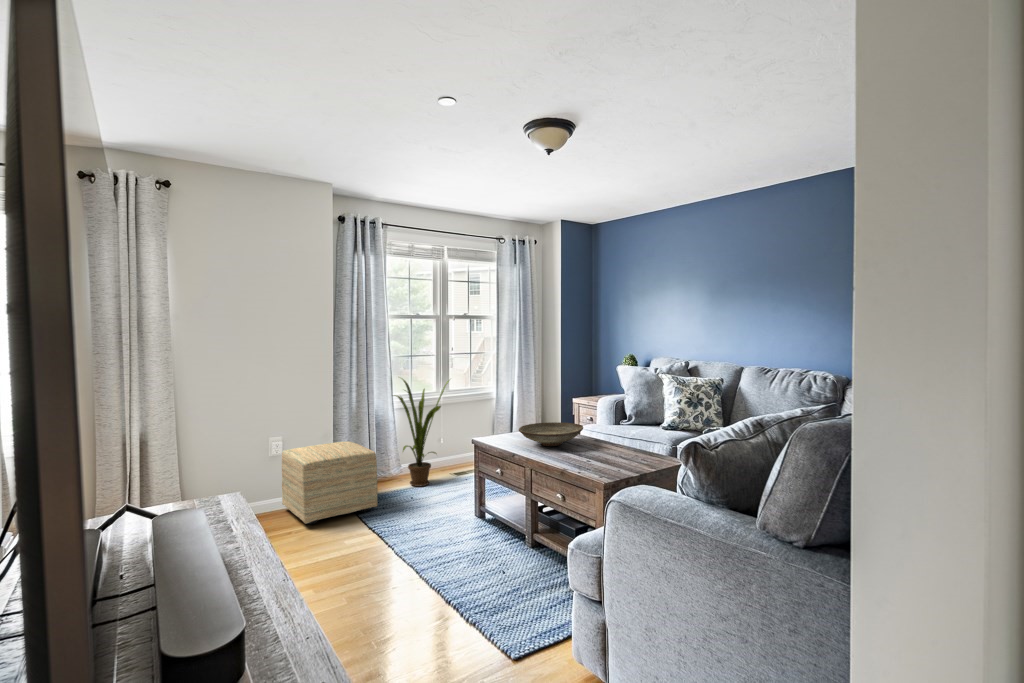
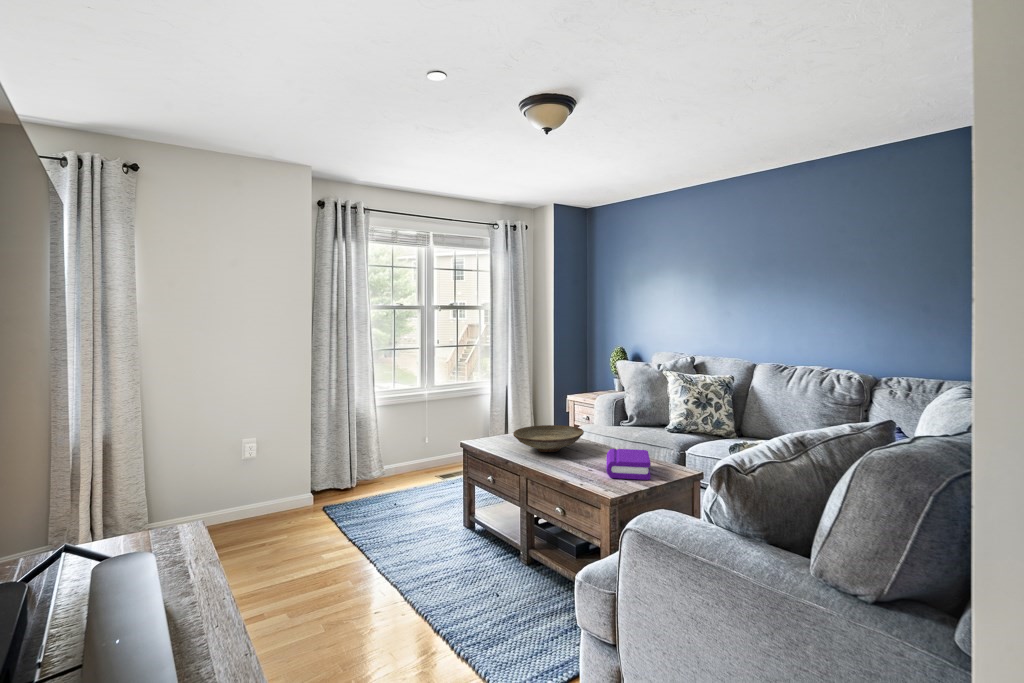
house plant: present [394,379,449,487] -> none [373,372,440,492]
ottoman: present [282,441,378,524] -> none [254,444,359,536]
book: none [602,442,642,468] -> present [607,449,651,480]

